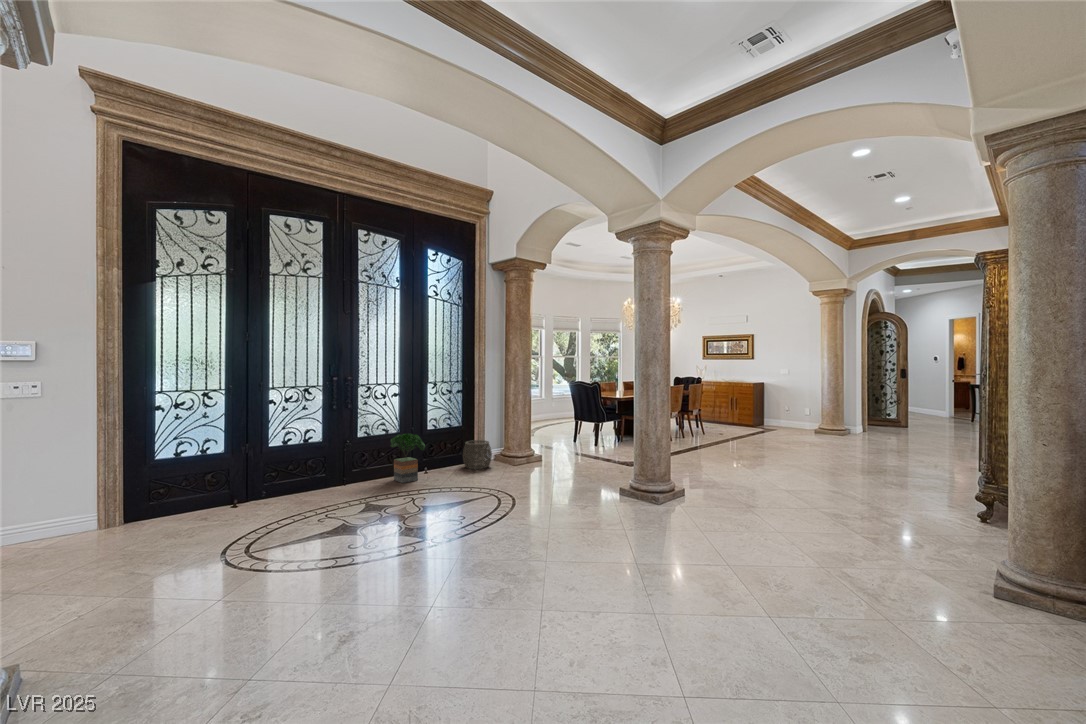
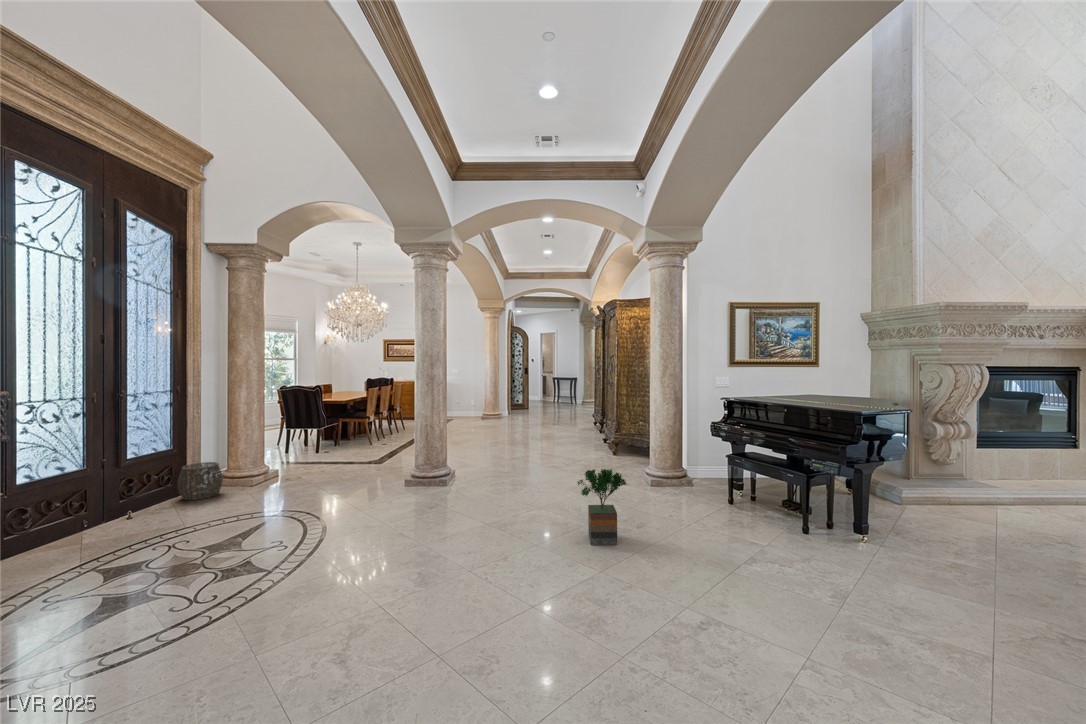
potted tree: present [391,434,425,483] -> present [578,469,626,545]

